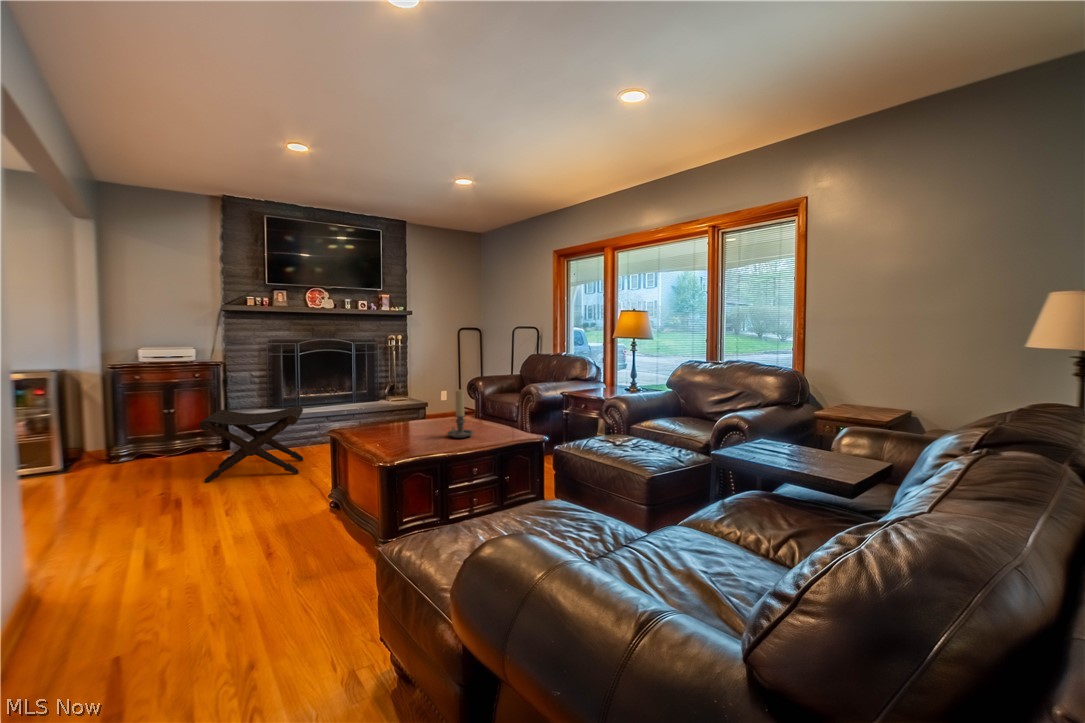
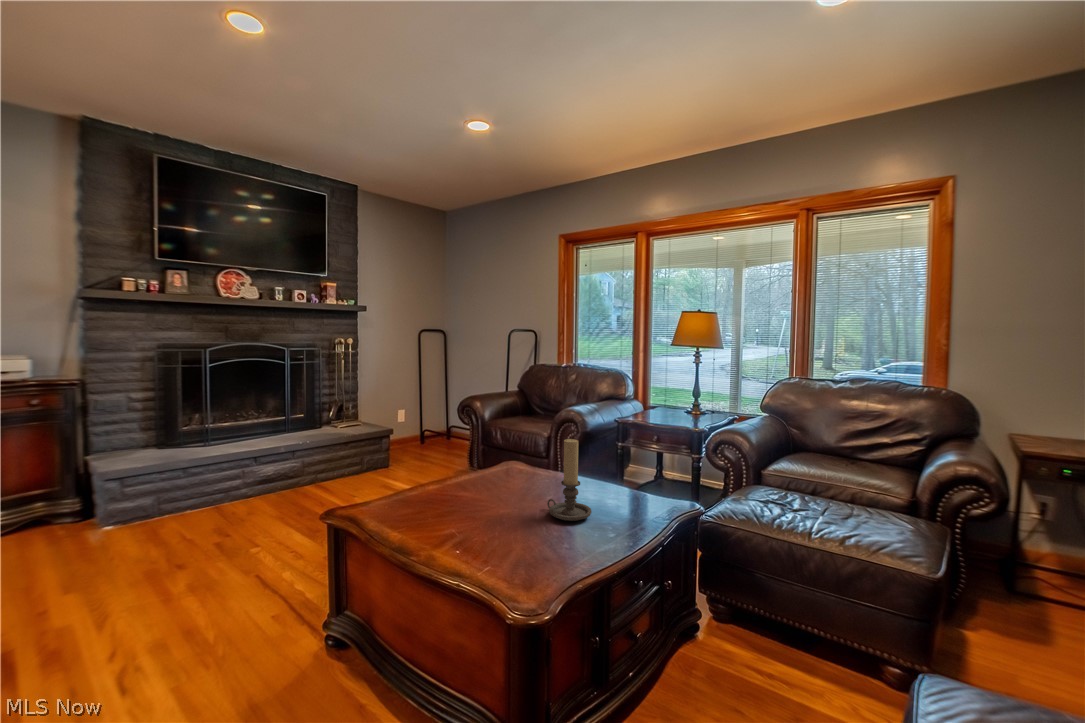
footstool: present [200,406,303,483] -> none [49,449,233,600]

